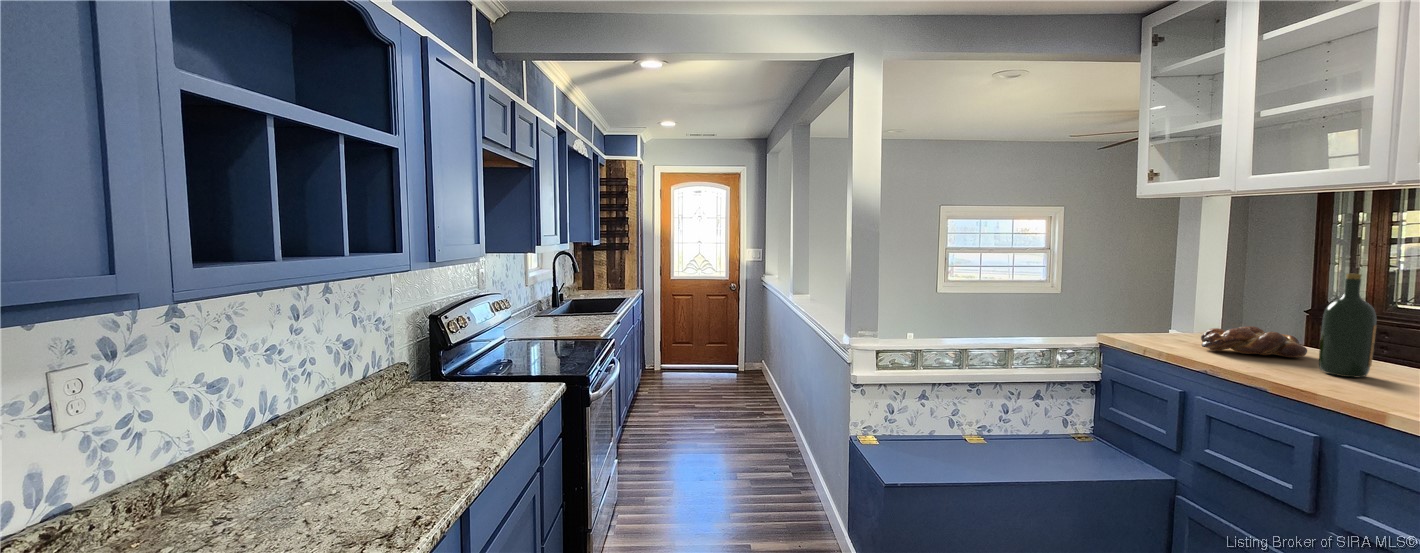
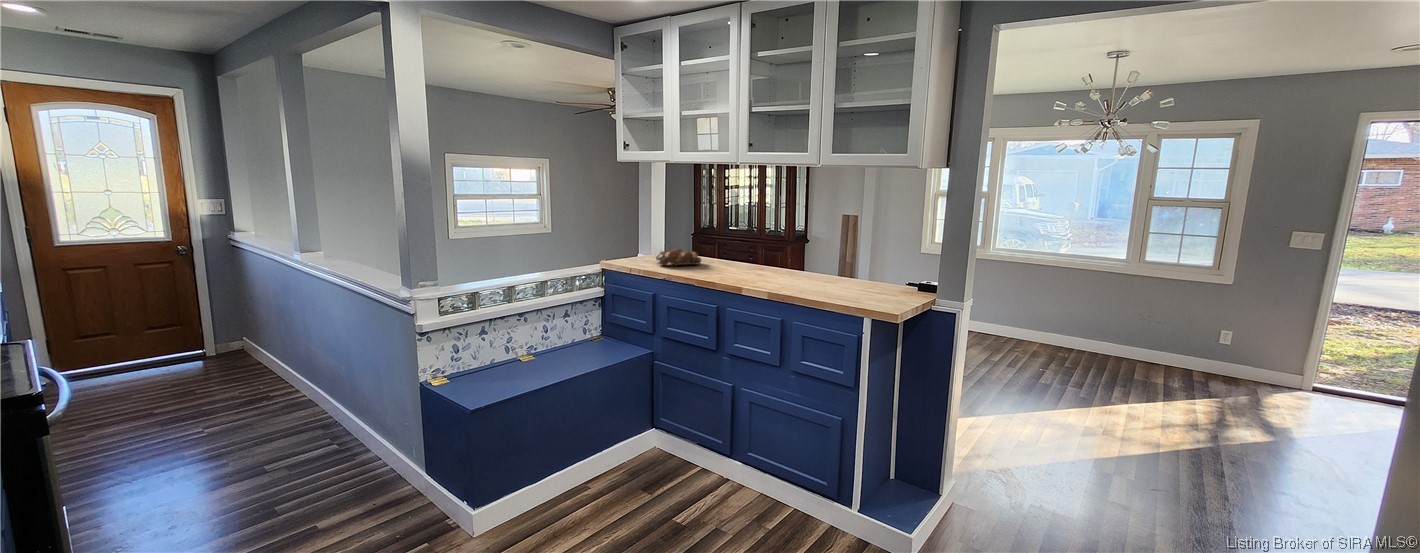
wine bottle: present [1319,274,1376,378] -> none [707,215,726,272]

